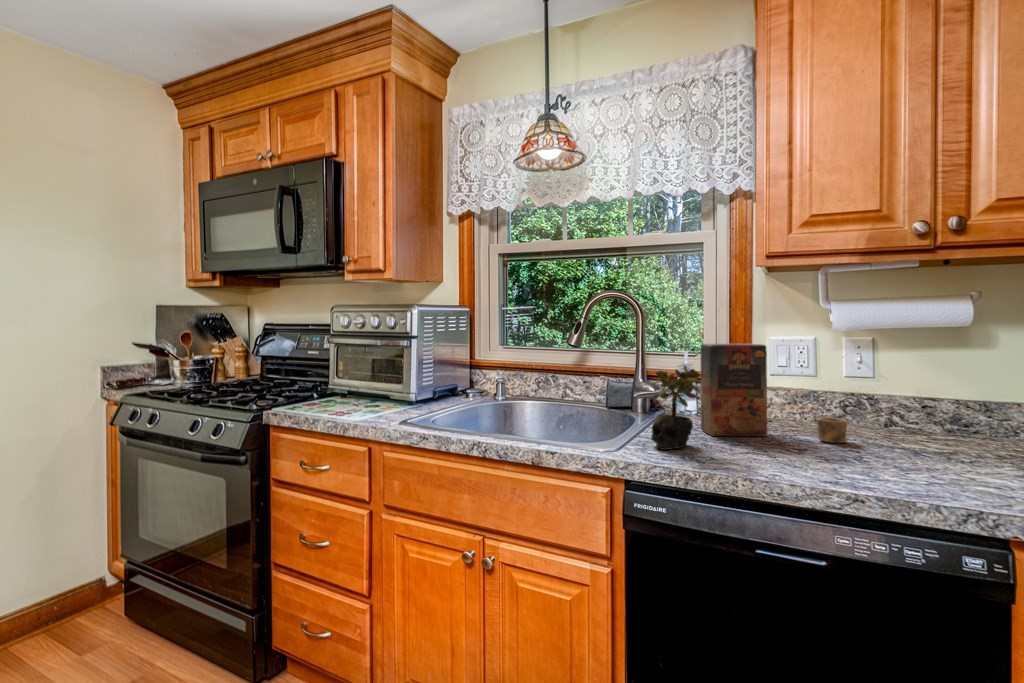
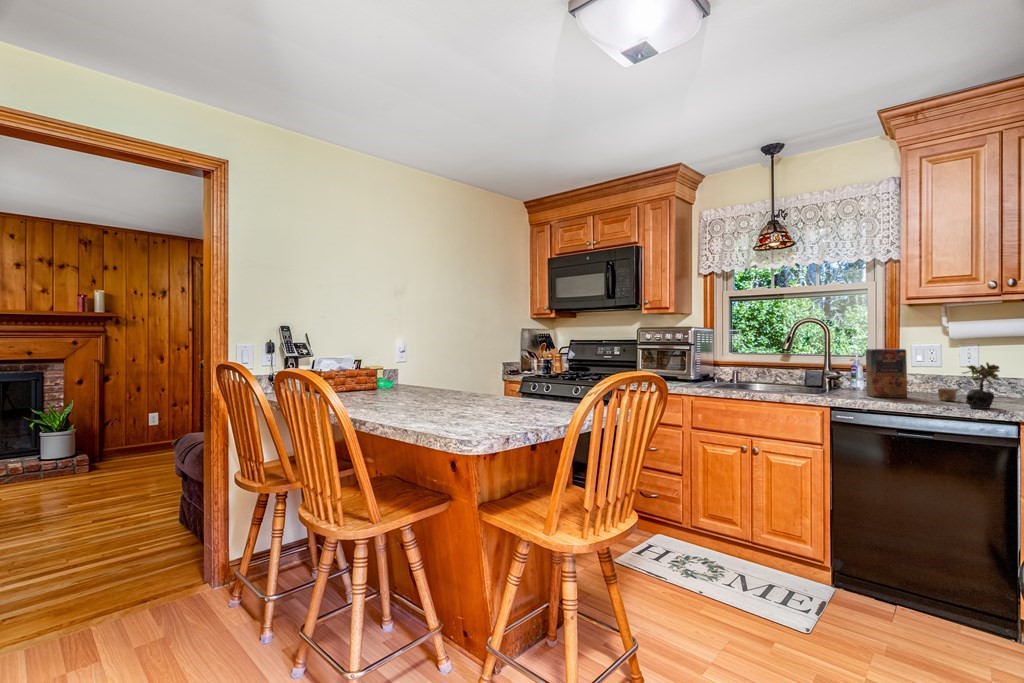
succulent plant: present [649,365,701,450] -> present [963,362,1000,409]

